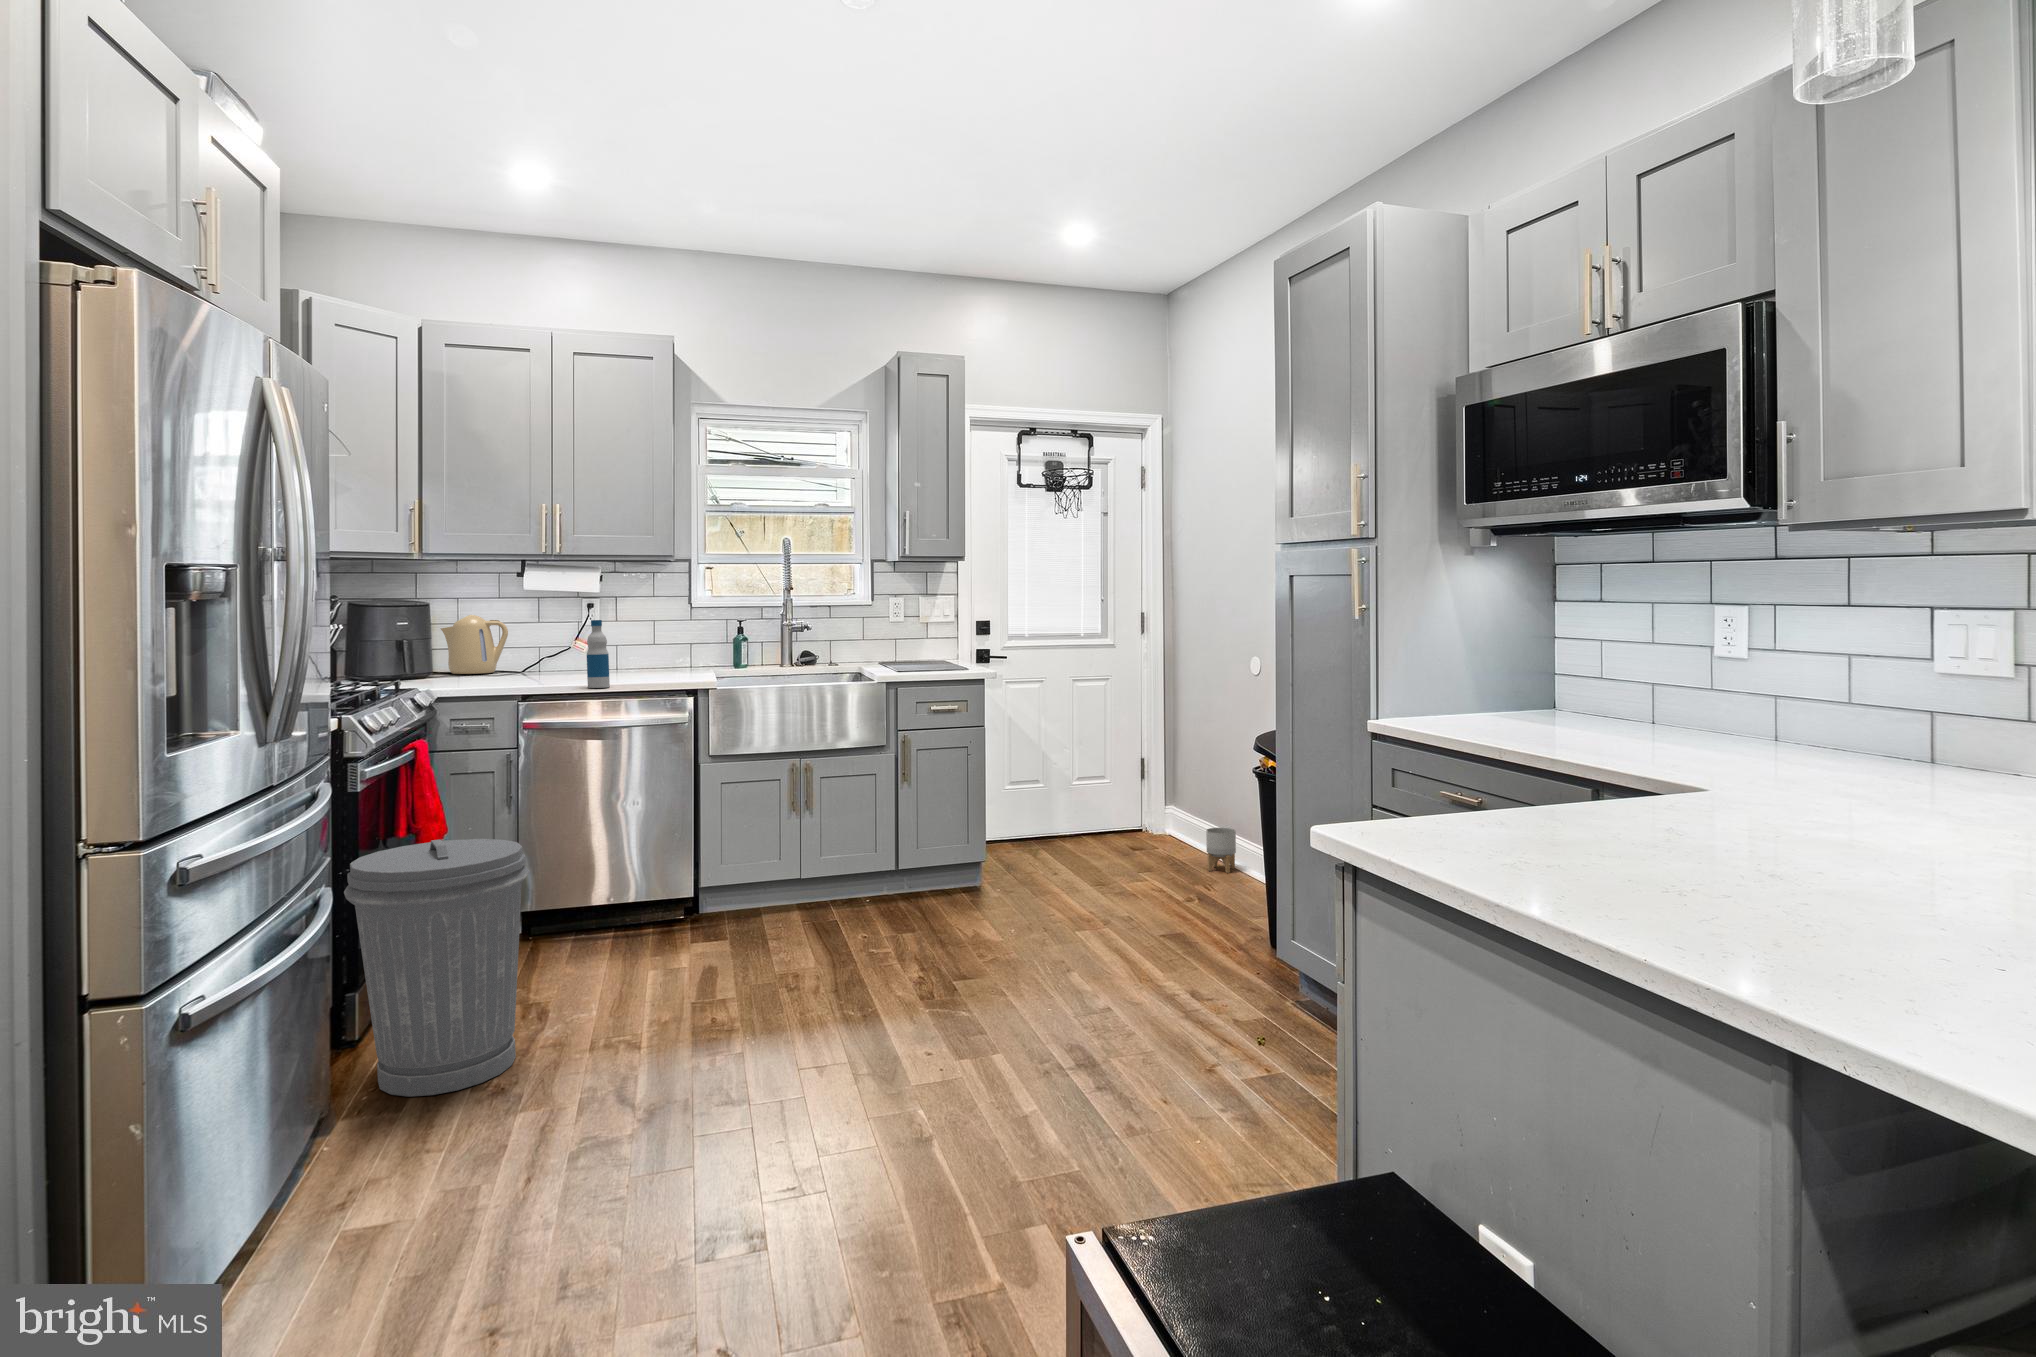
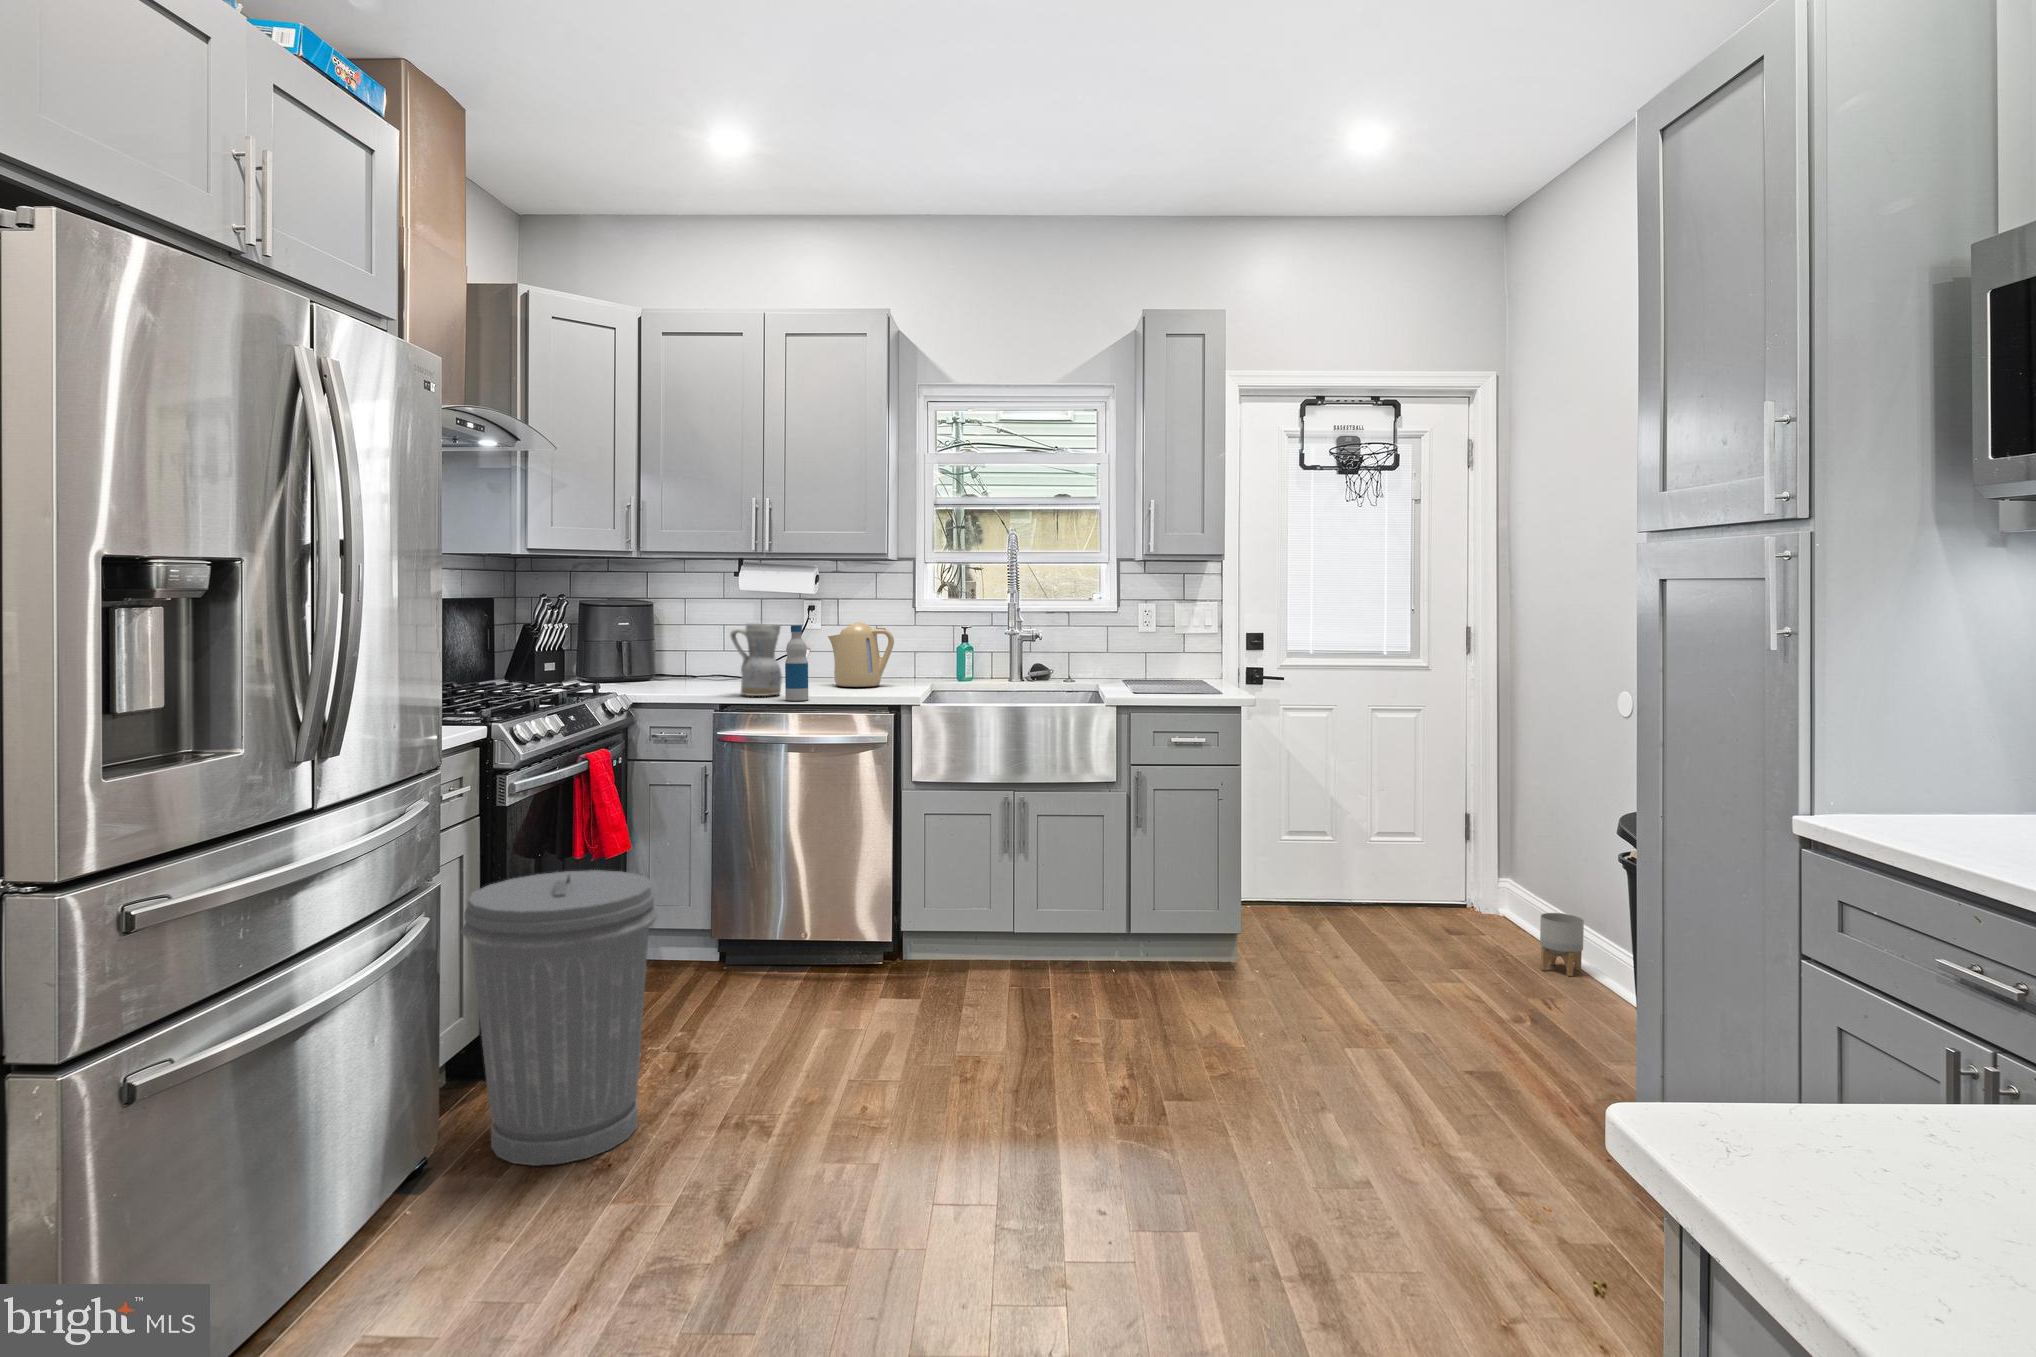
kettle: present [441,615,508,674] -> present [828,622,894,687]
ceramic pitcher: none [528,619,578,685] -> present [730,623,782,696]

